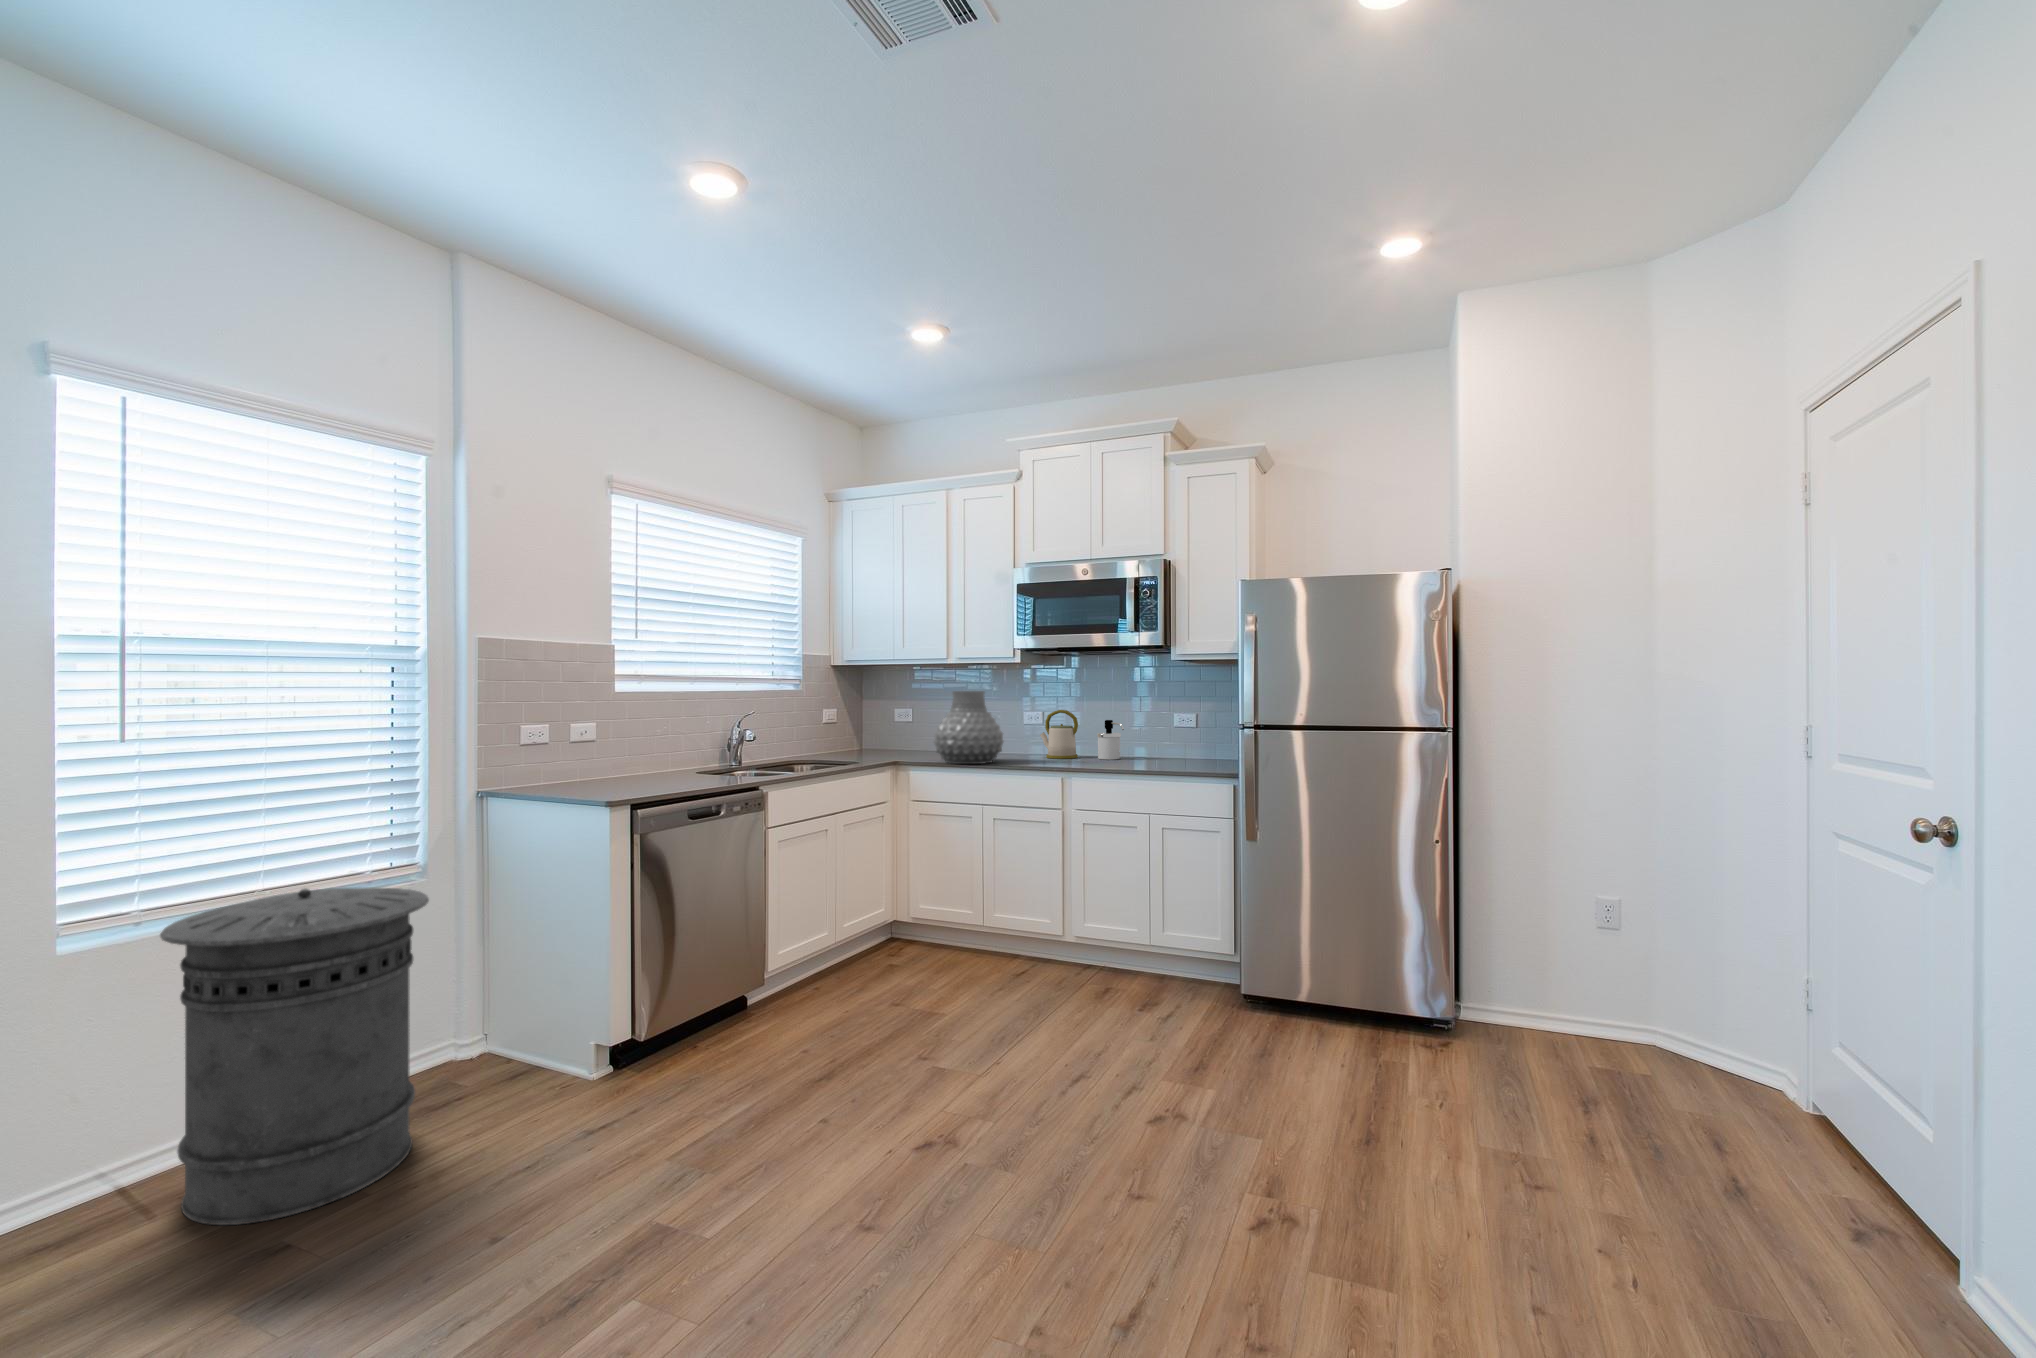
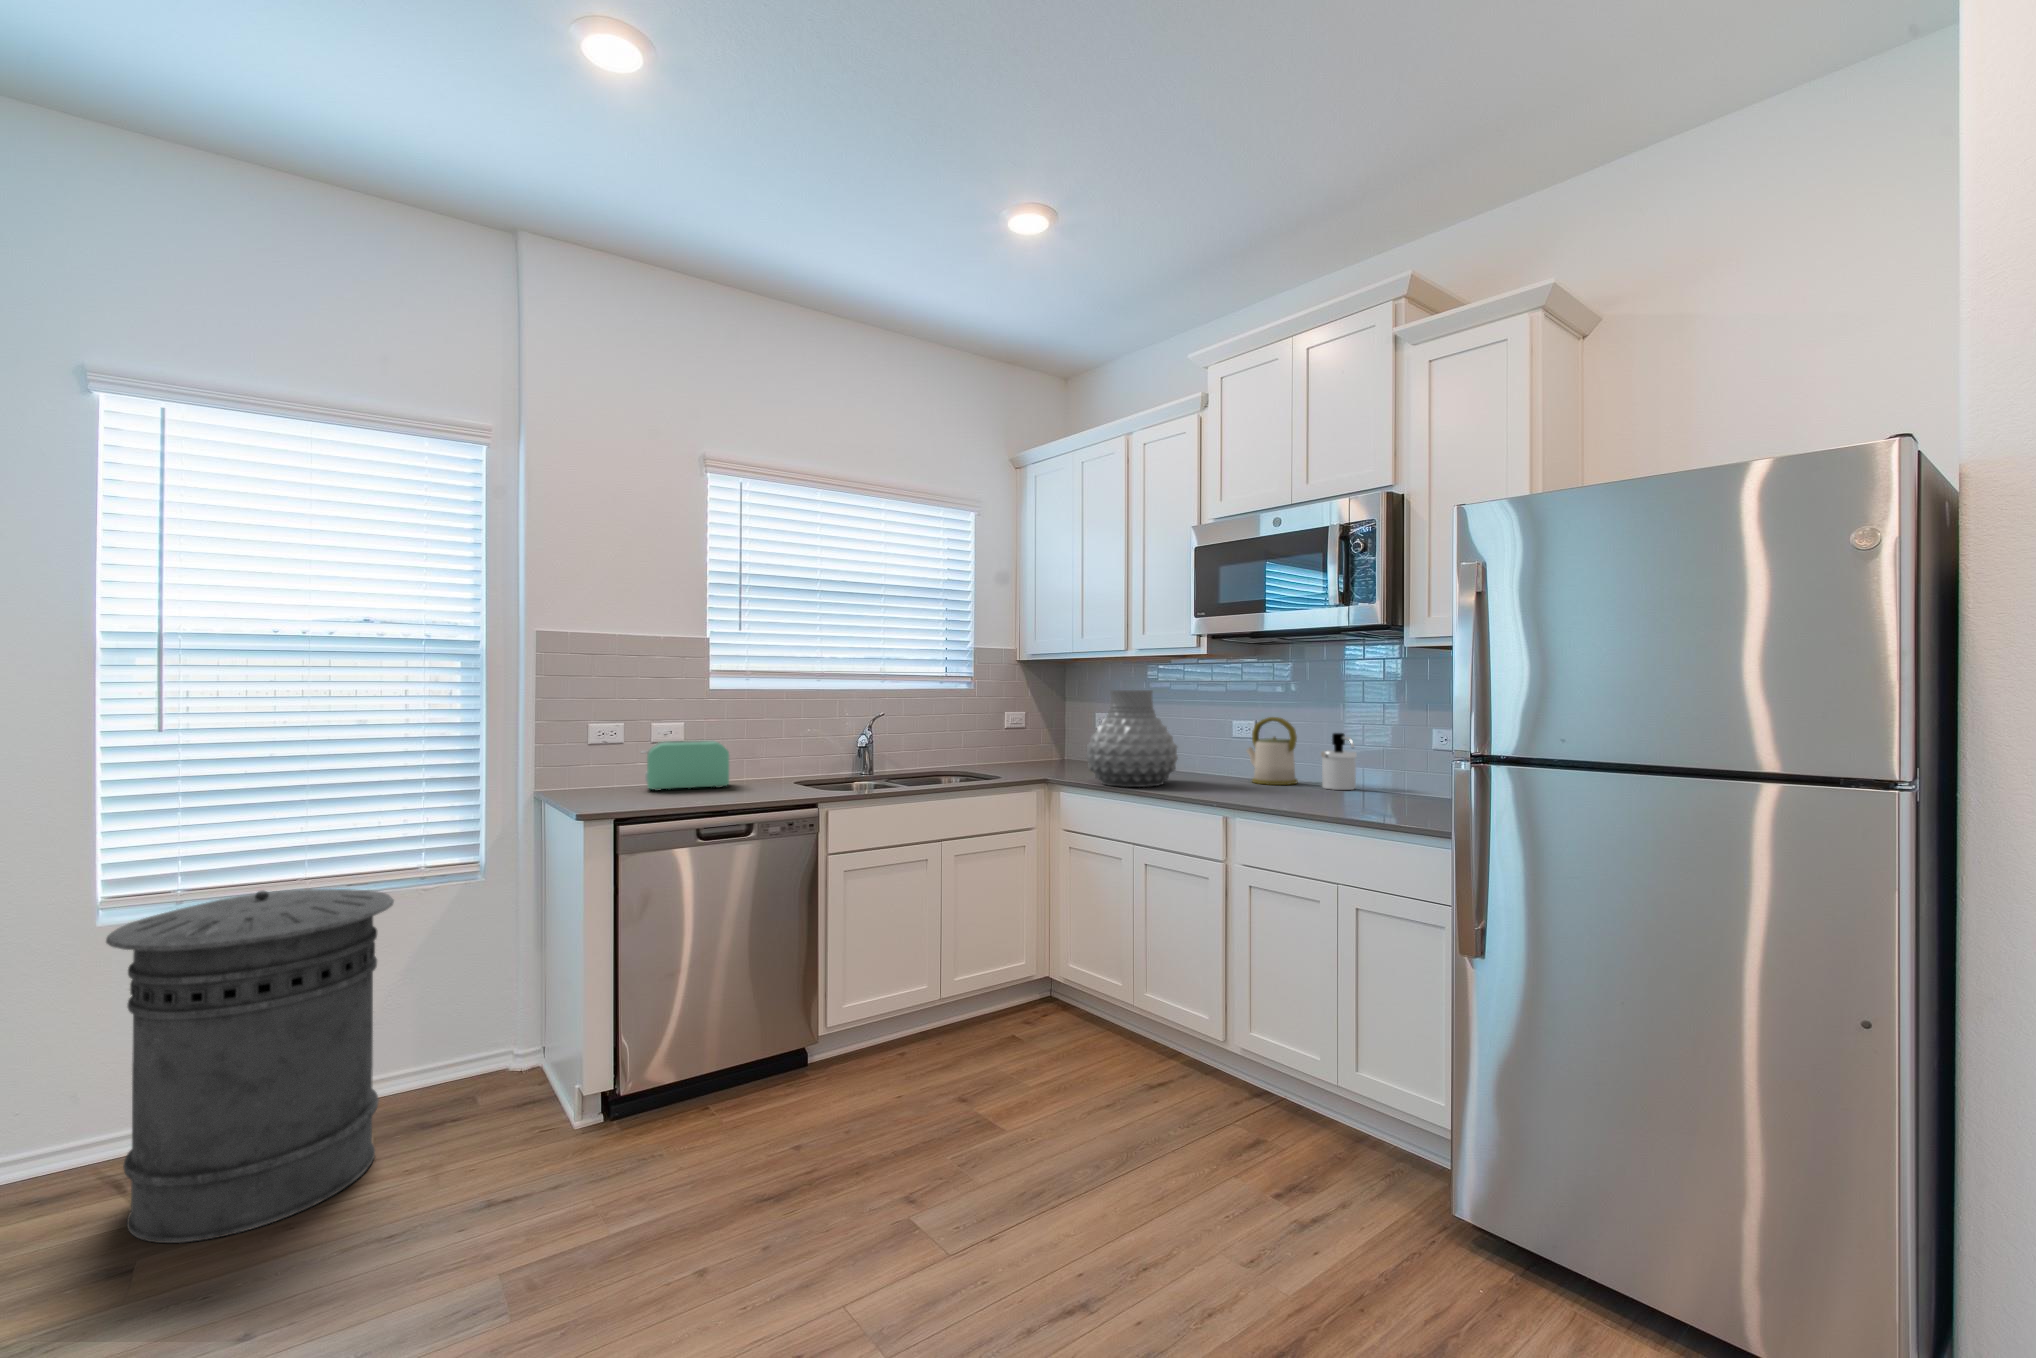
toaster: none [568,738,652,785] -> present [642,740,729,791]

